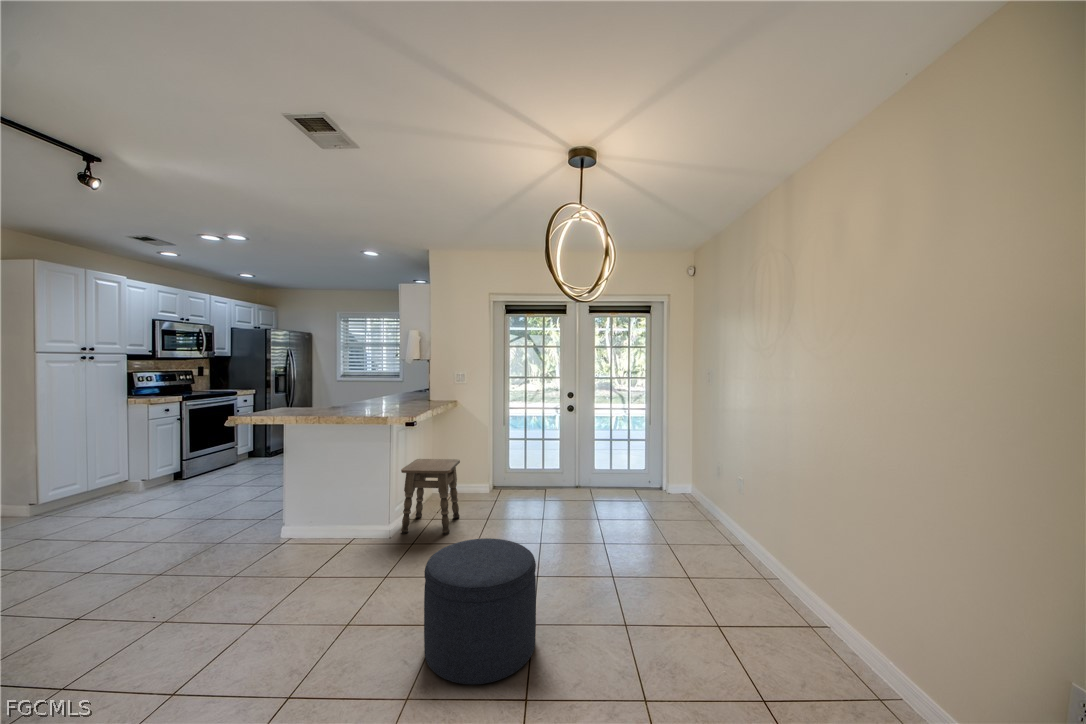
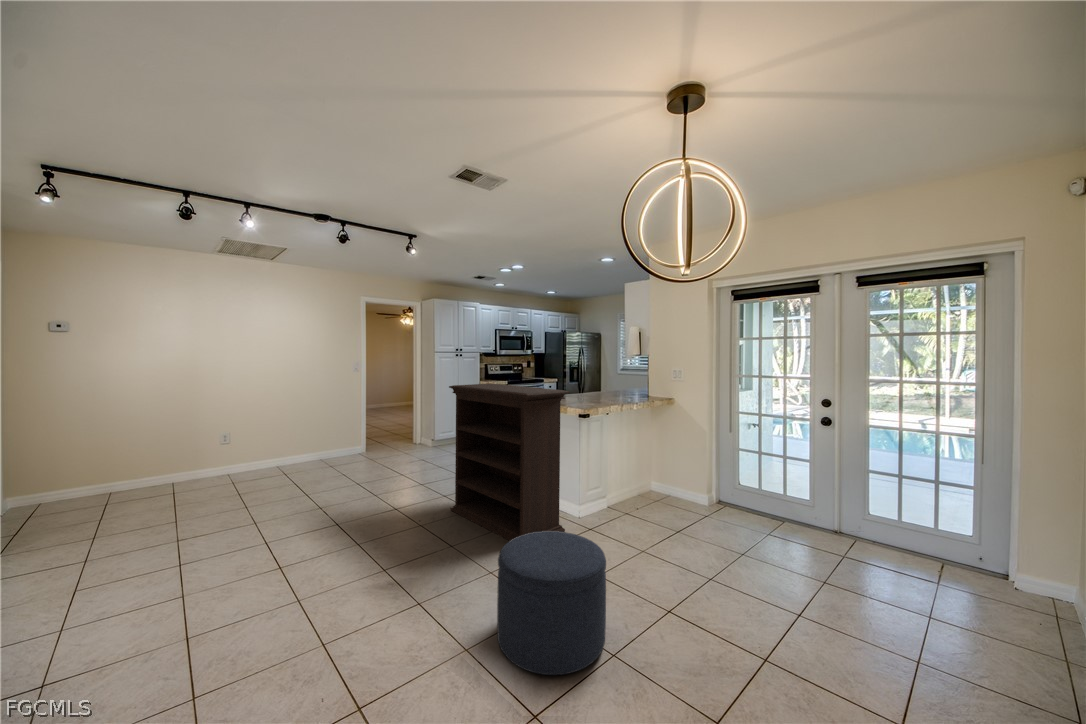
bookshelf: none [191,398,393,590] -> present [449,384,570,541]
side table: present [401,459,460,535] -> none [593,452,656,530]

